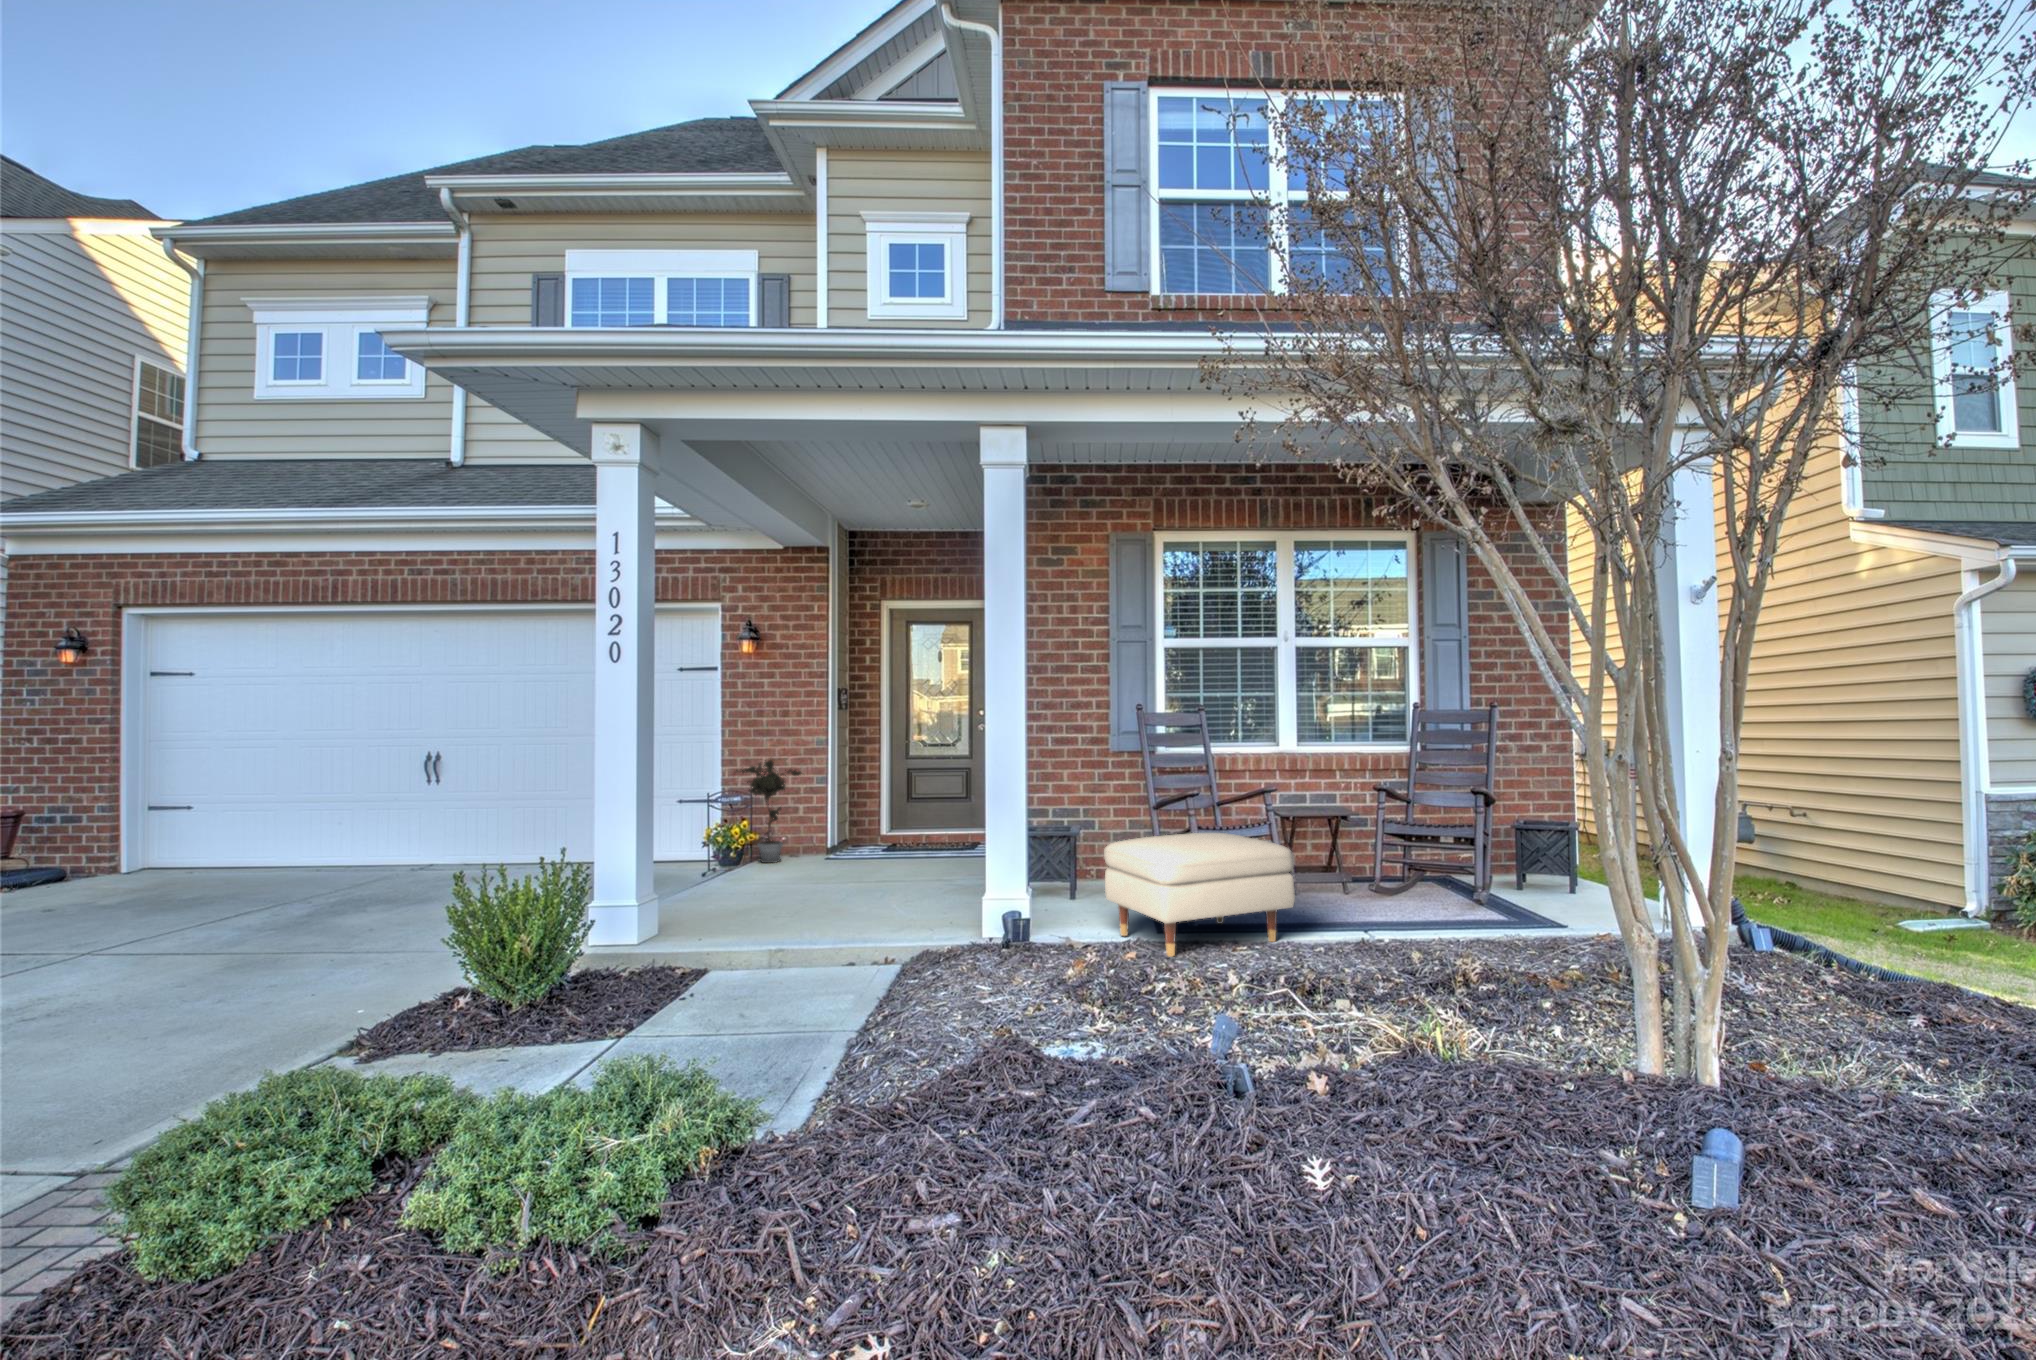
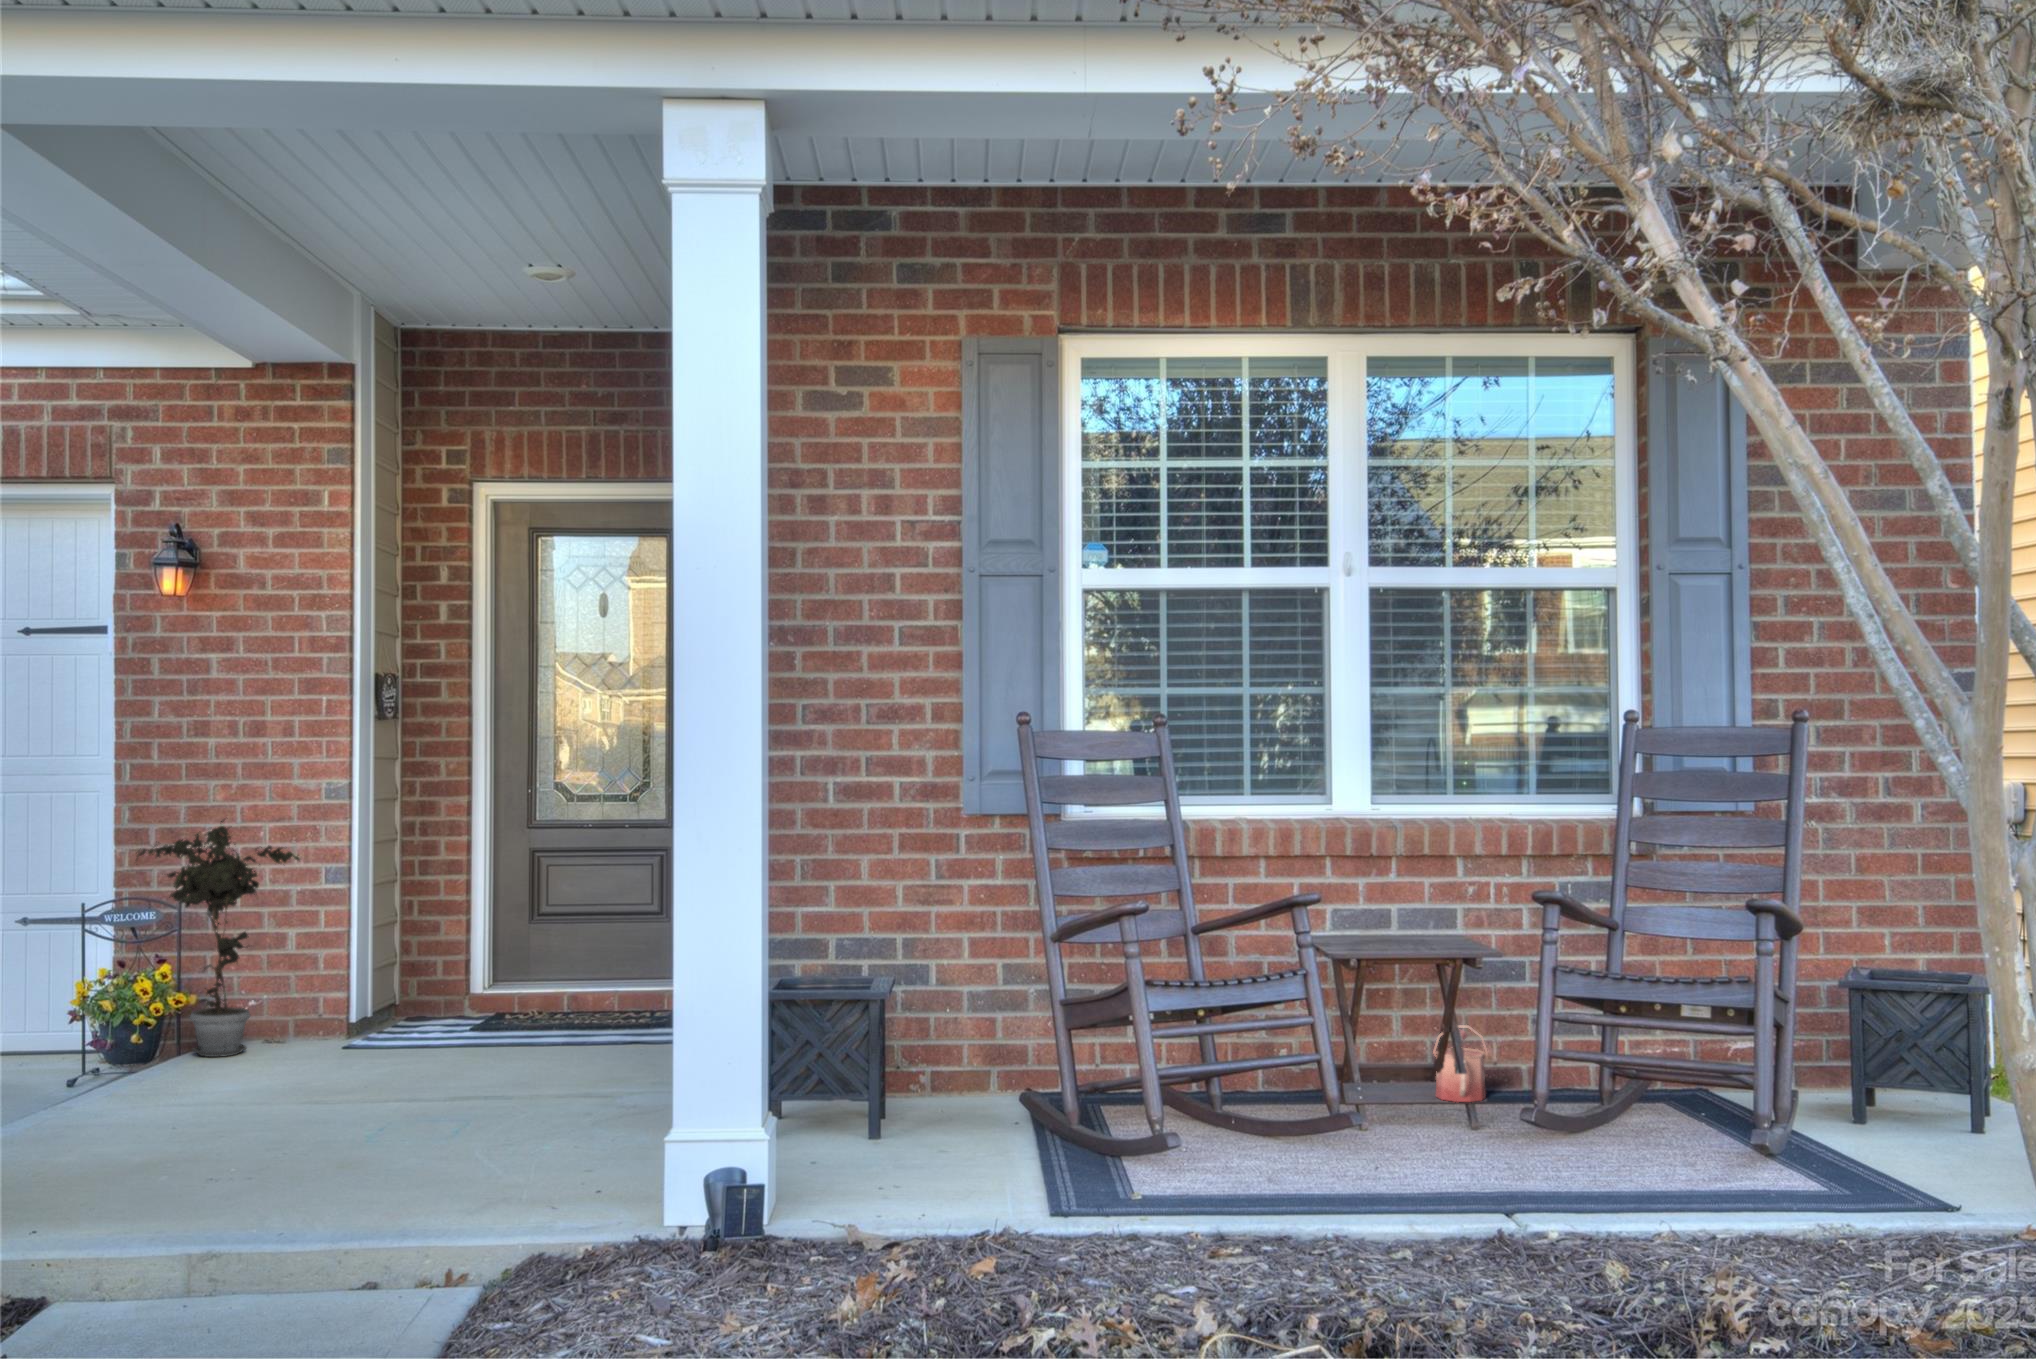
ottoman: present [1104,833,1295,957] -> none [937,992,1352,1269]
watering can: none [1326,849,1353,885] -> present [1433,1025,1488,1102]

